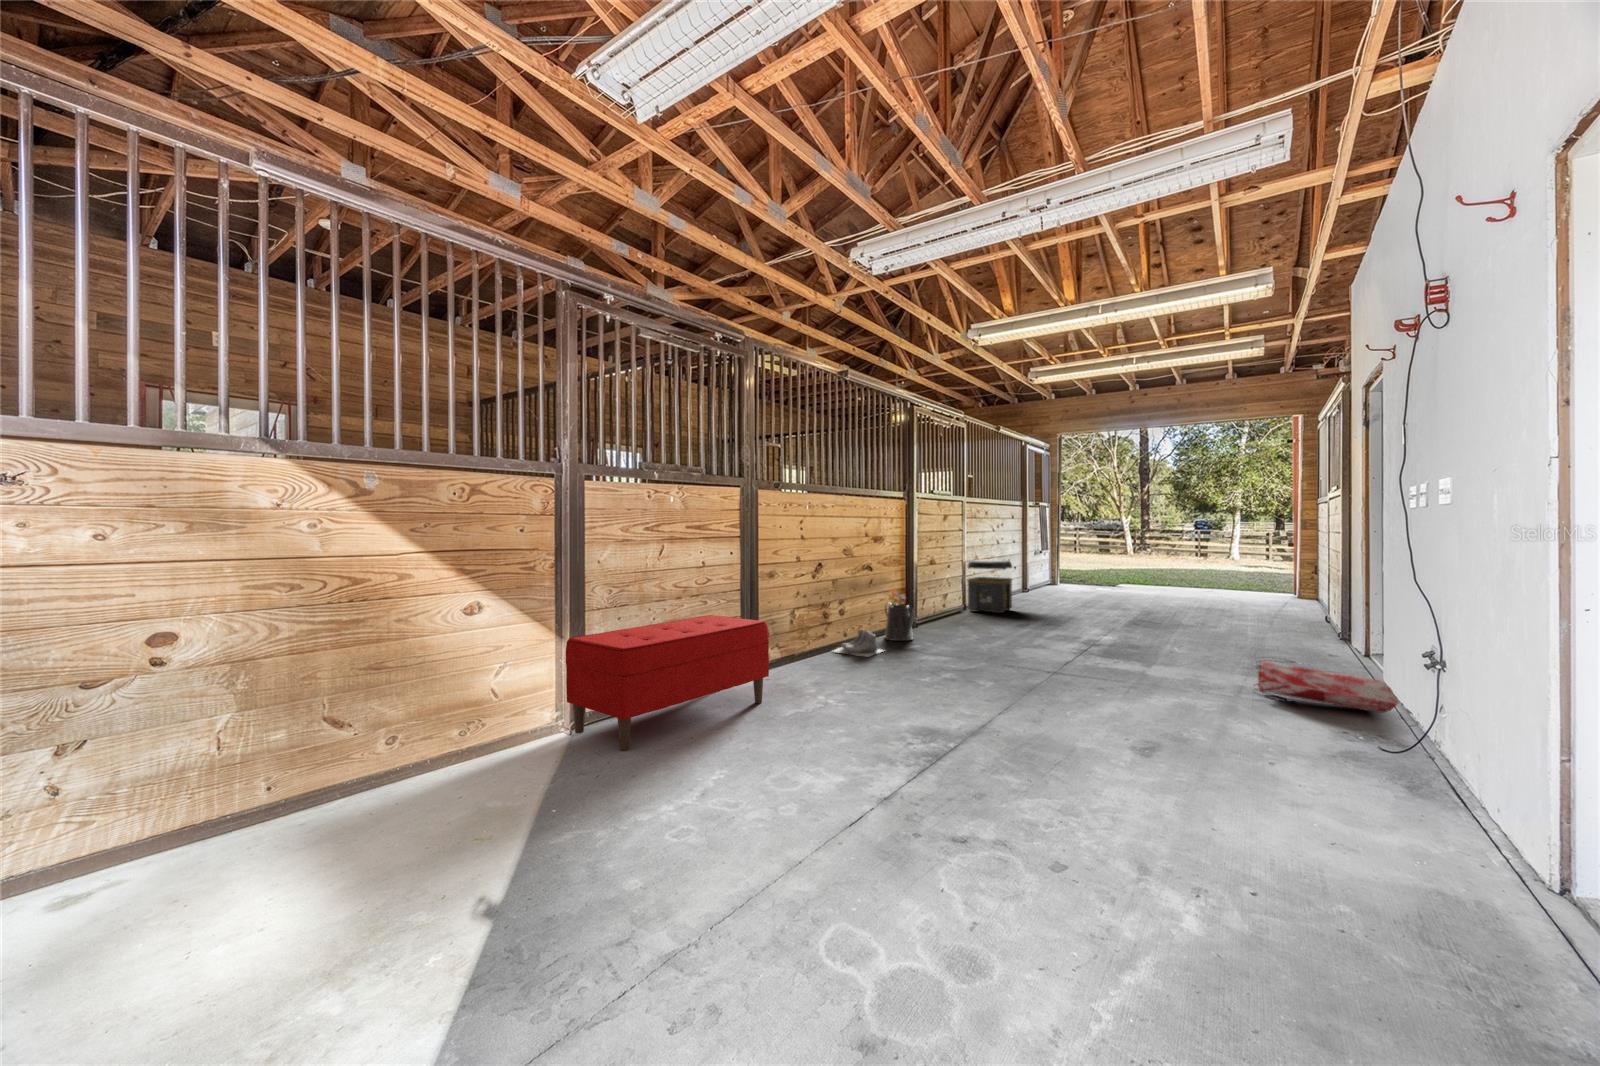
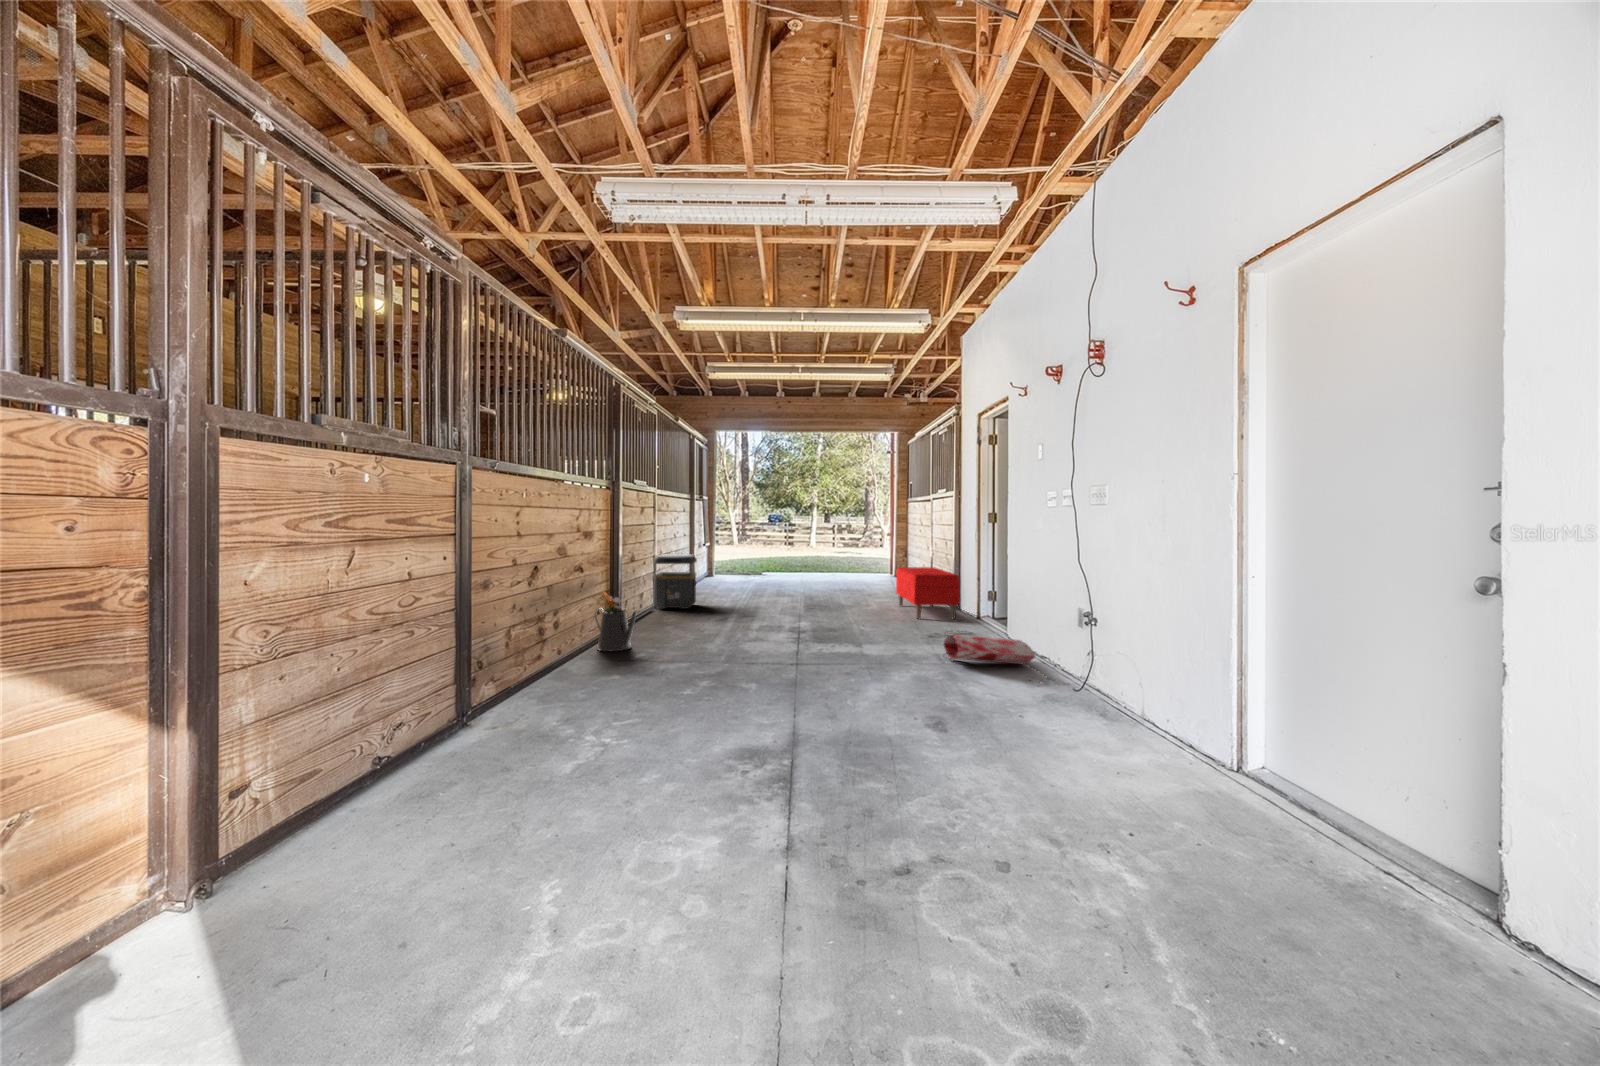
bench: present [566,615,769,750] -> present [896,567,960,619]
boots: present [833,629,883,657] -> none [549,642,615,676]

